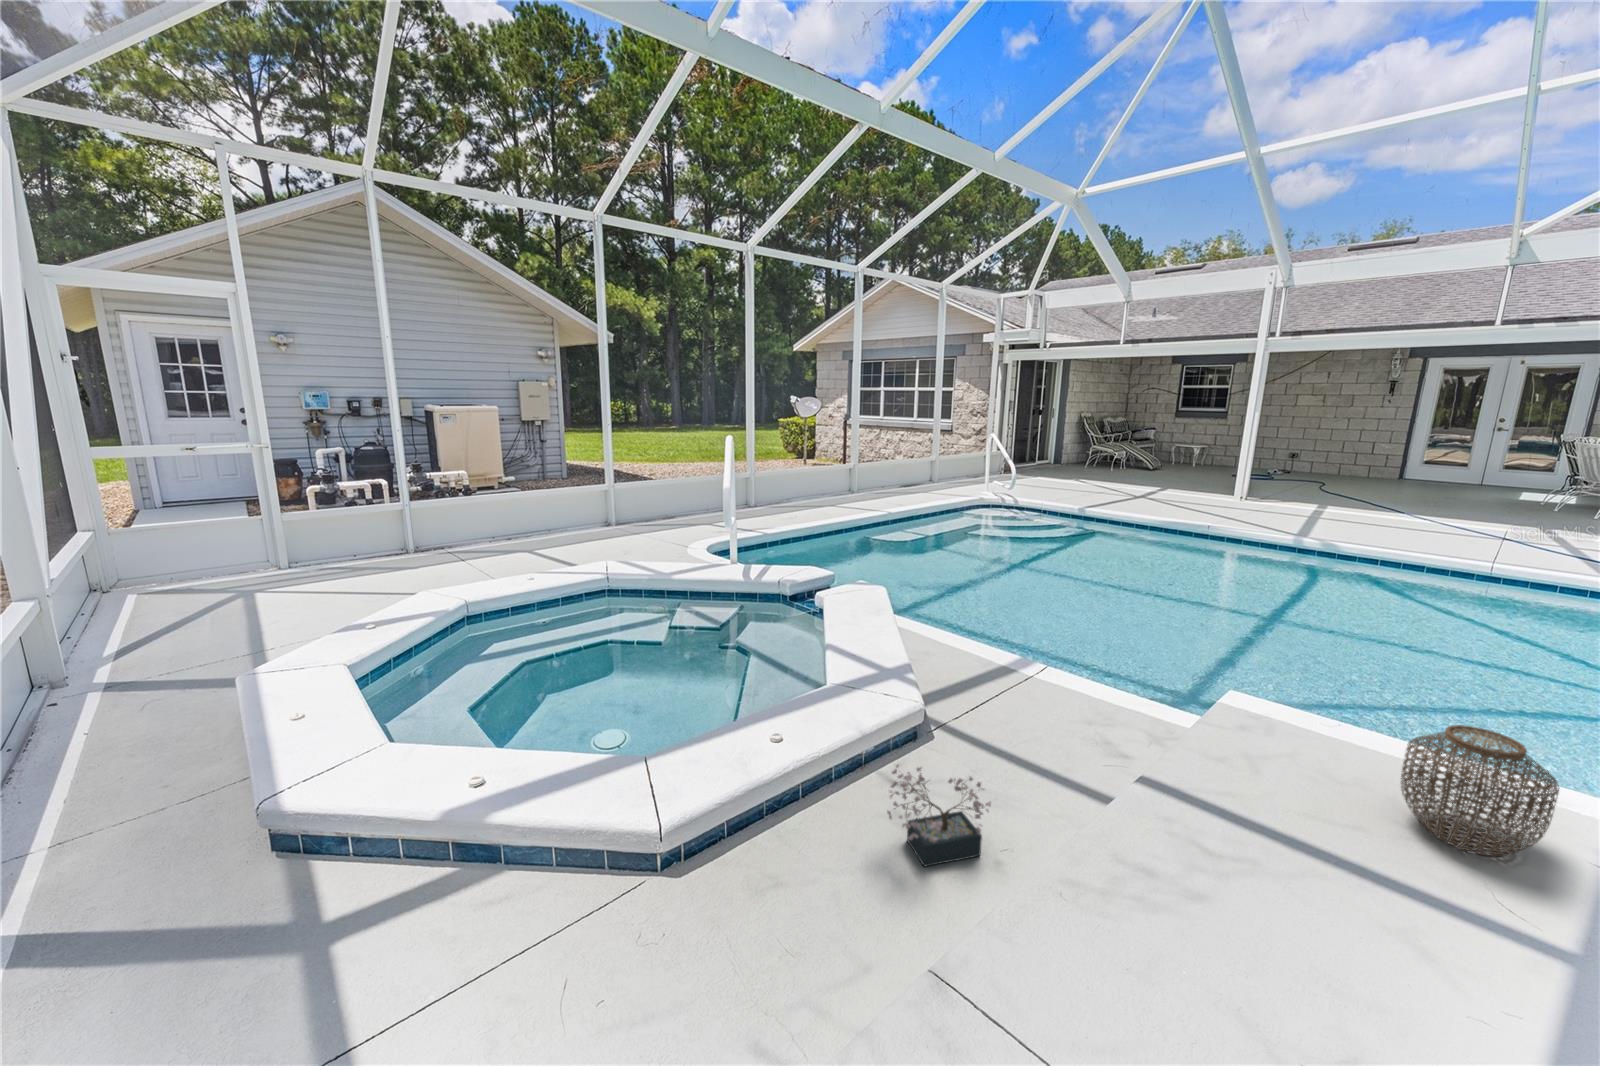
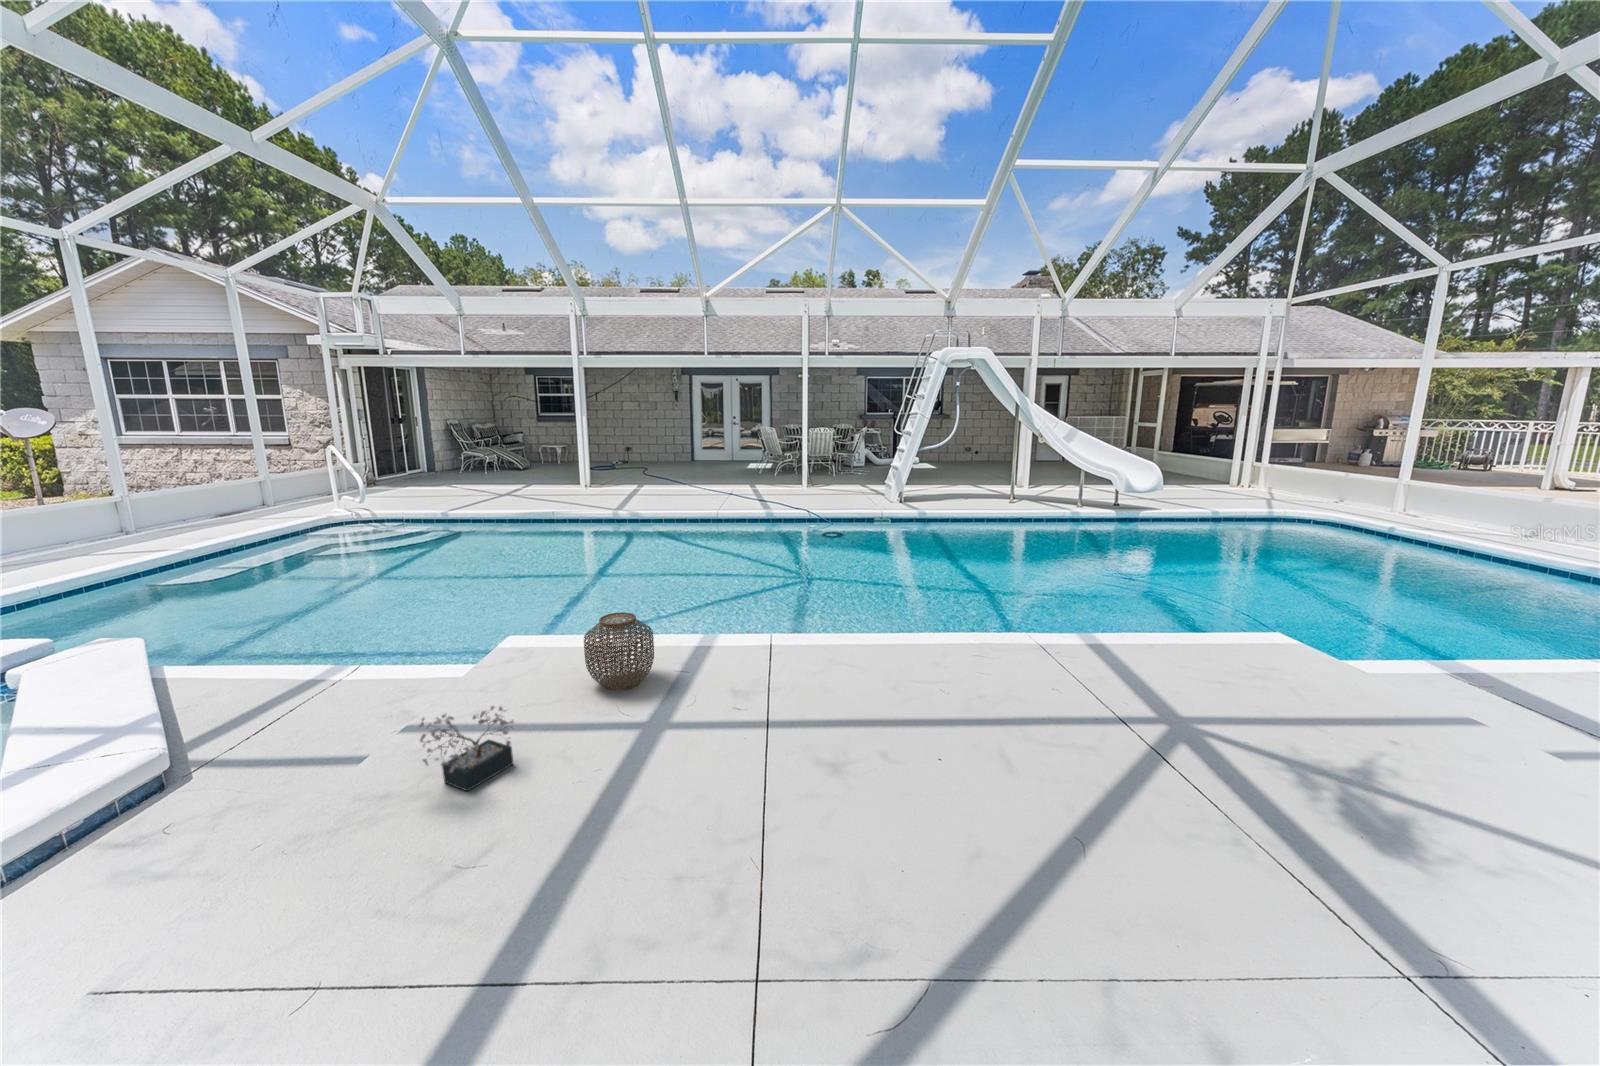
decorative plant: present [887,765,991,866] -> present [419,706,514,791]

